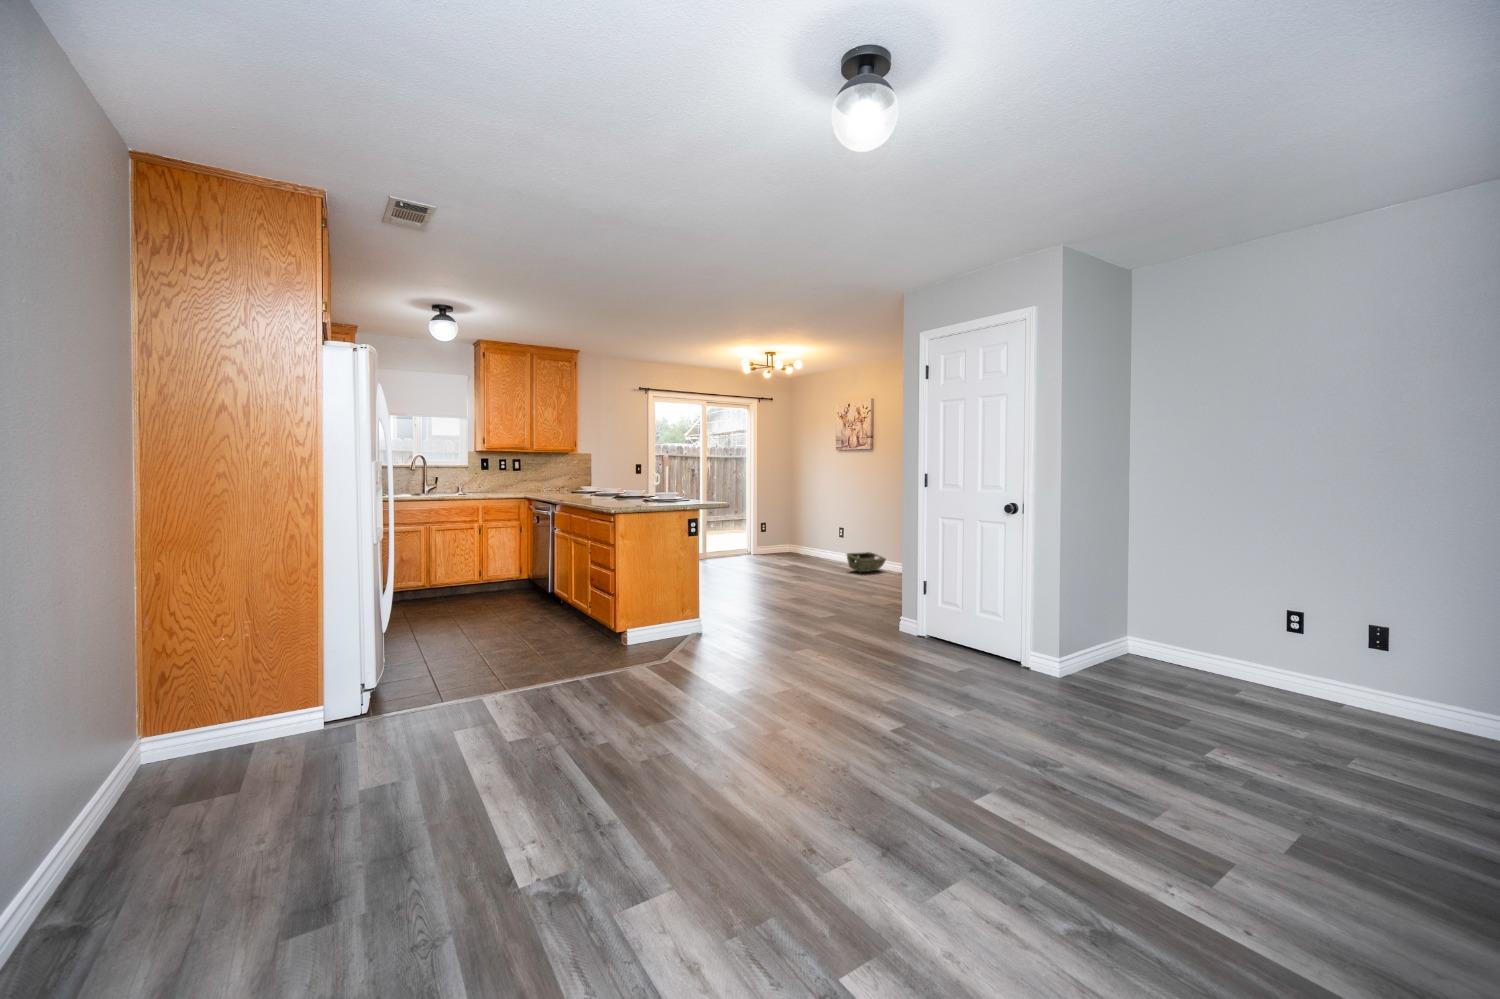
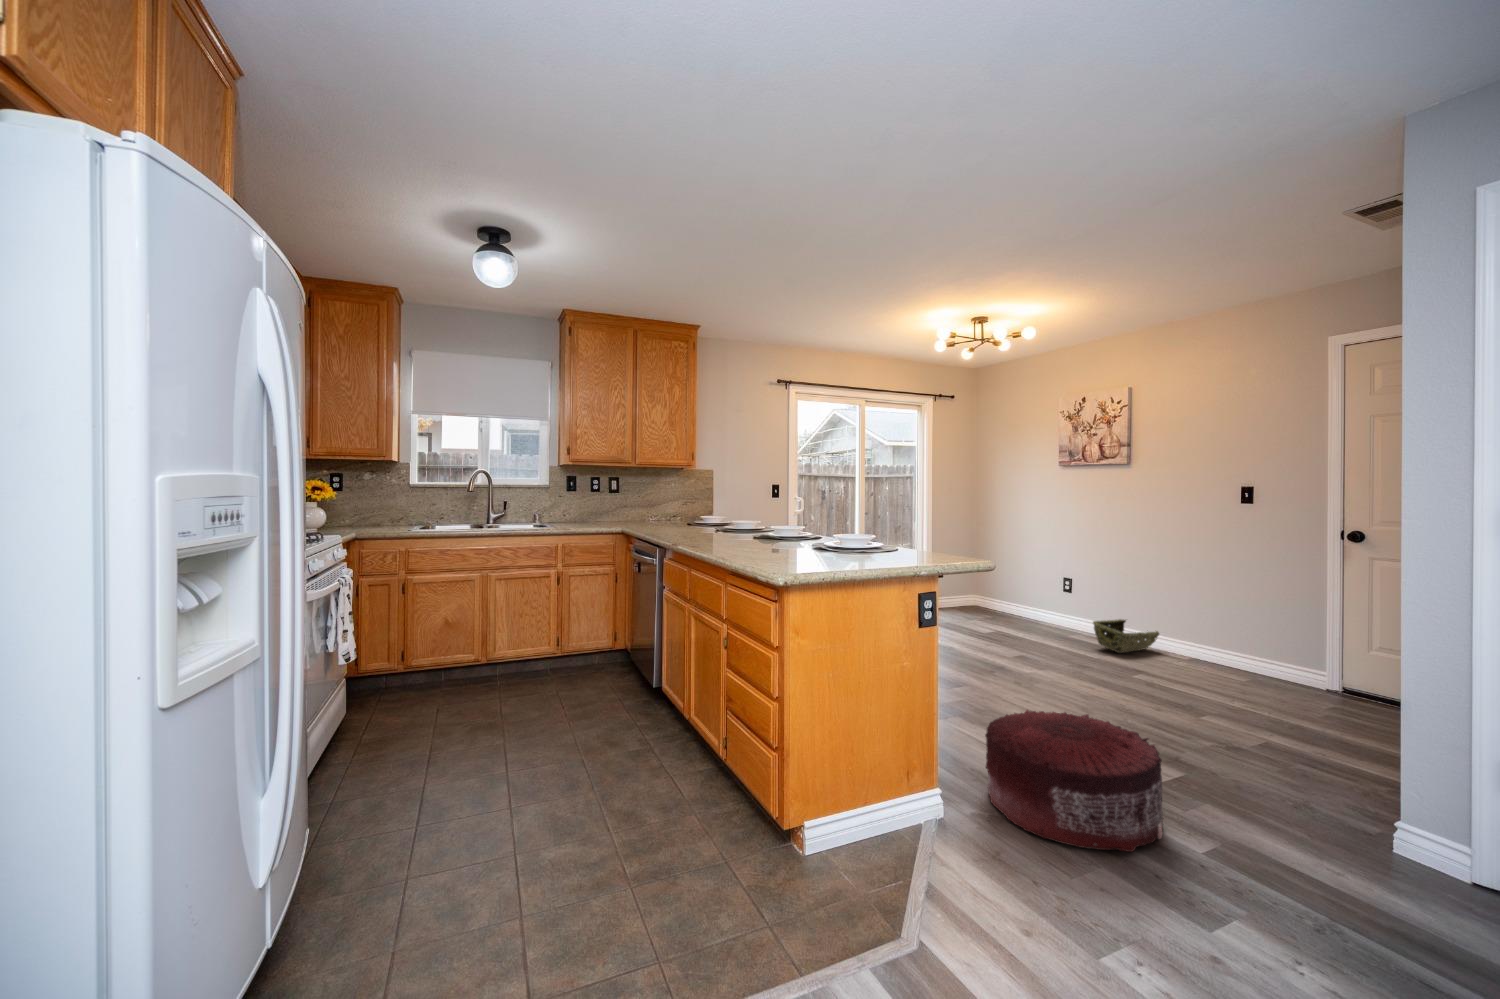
pouf: none [726,582,807,634] -> present [985,710,1163,852]

